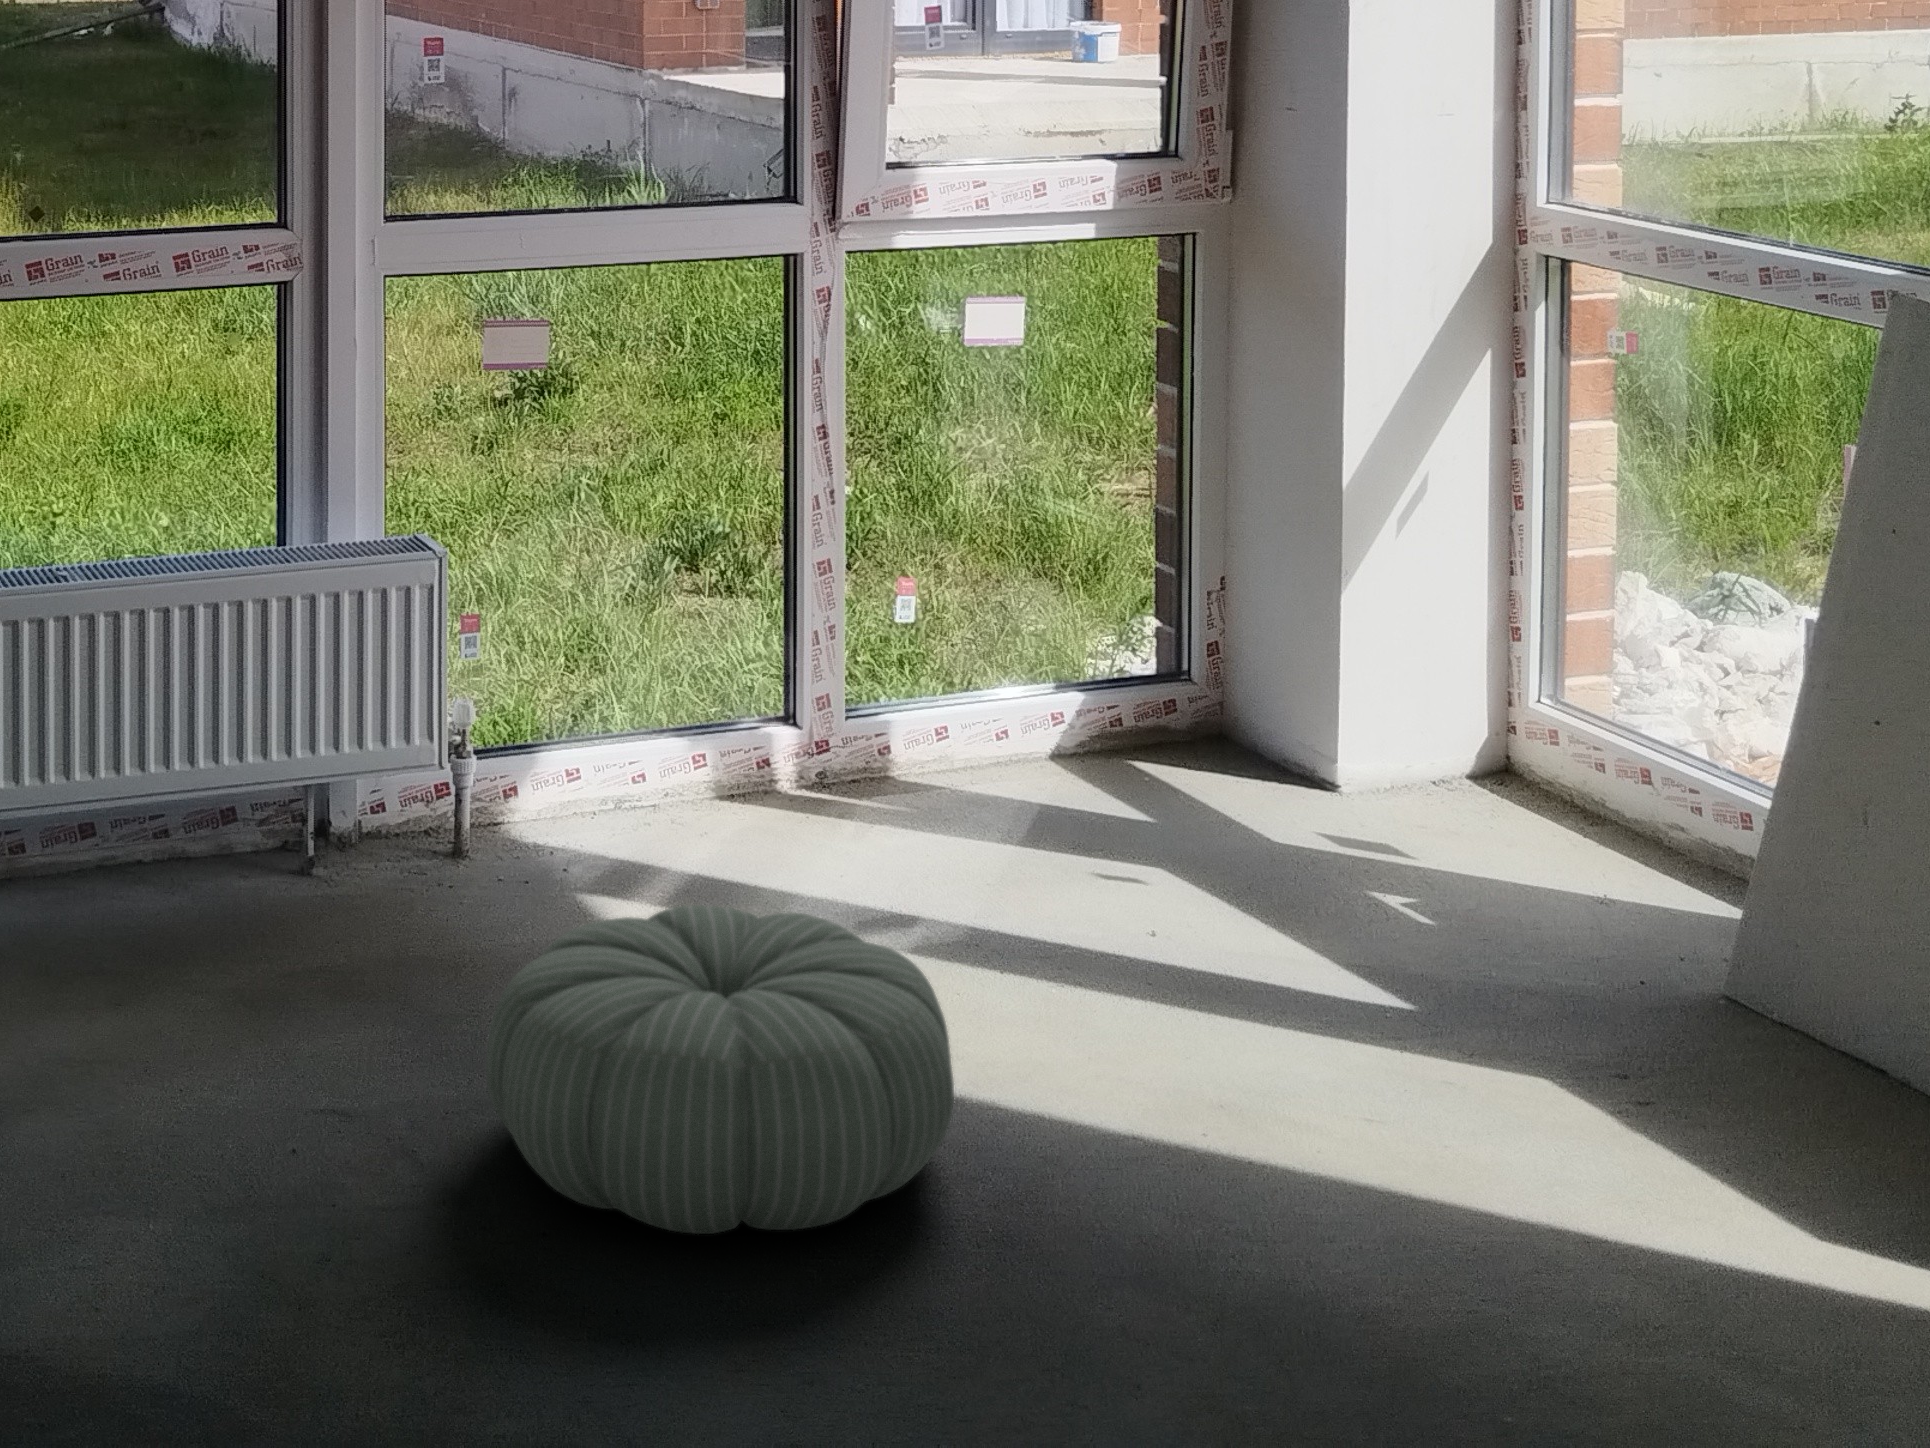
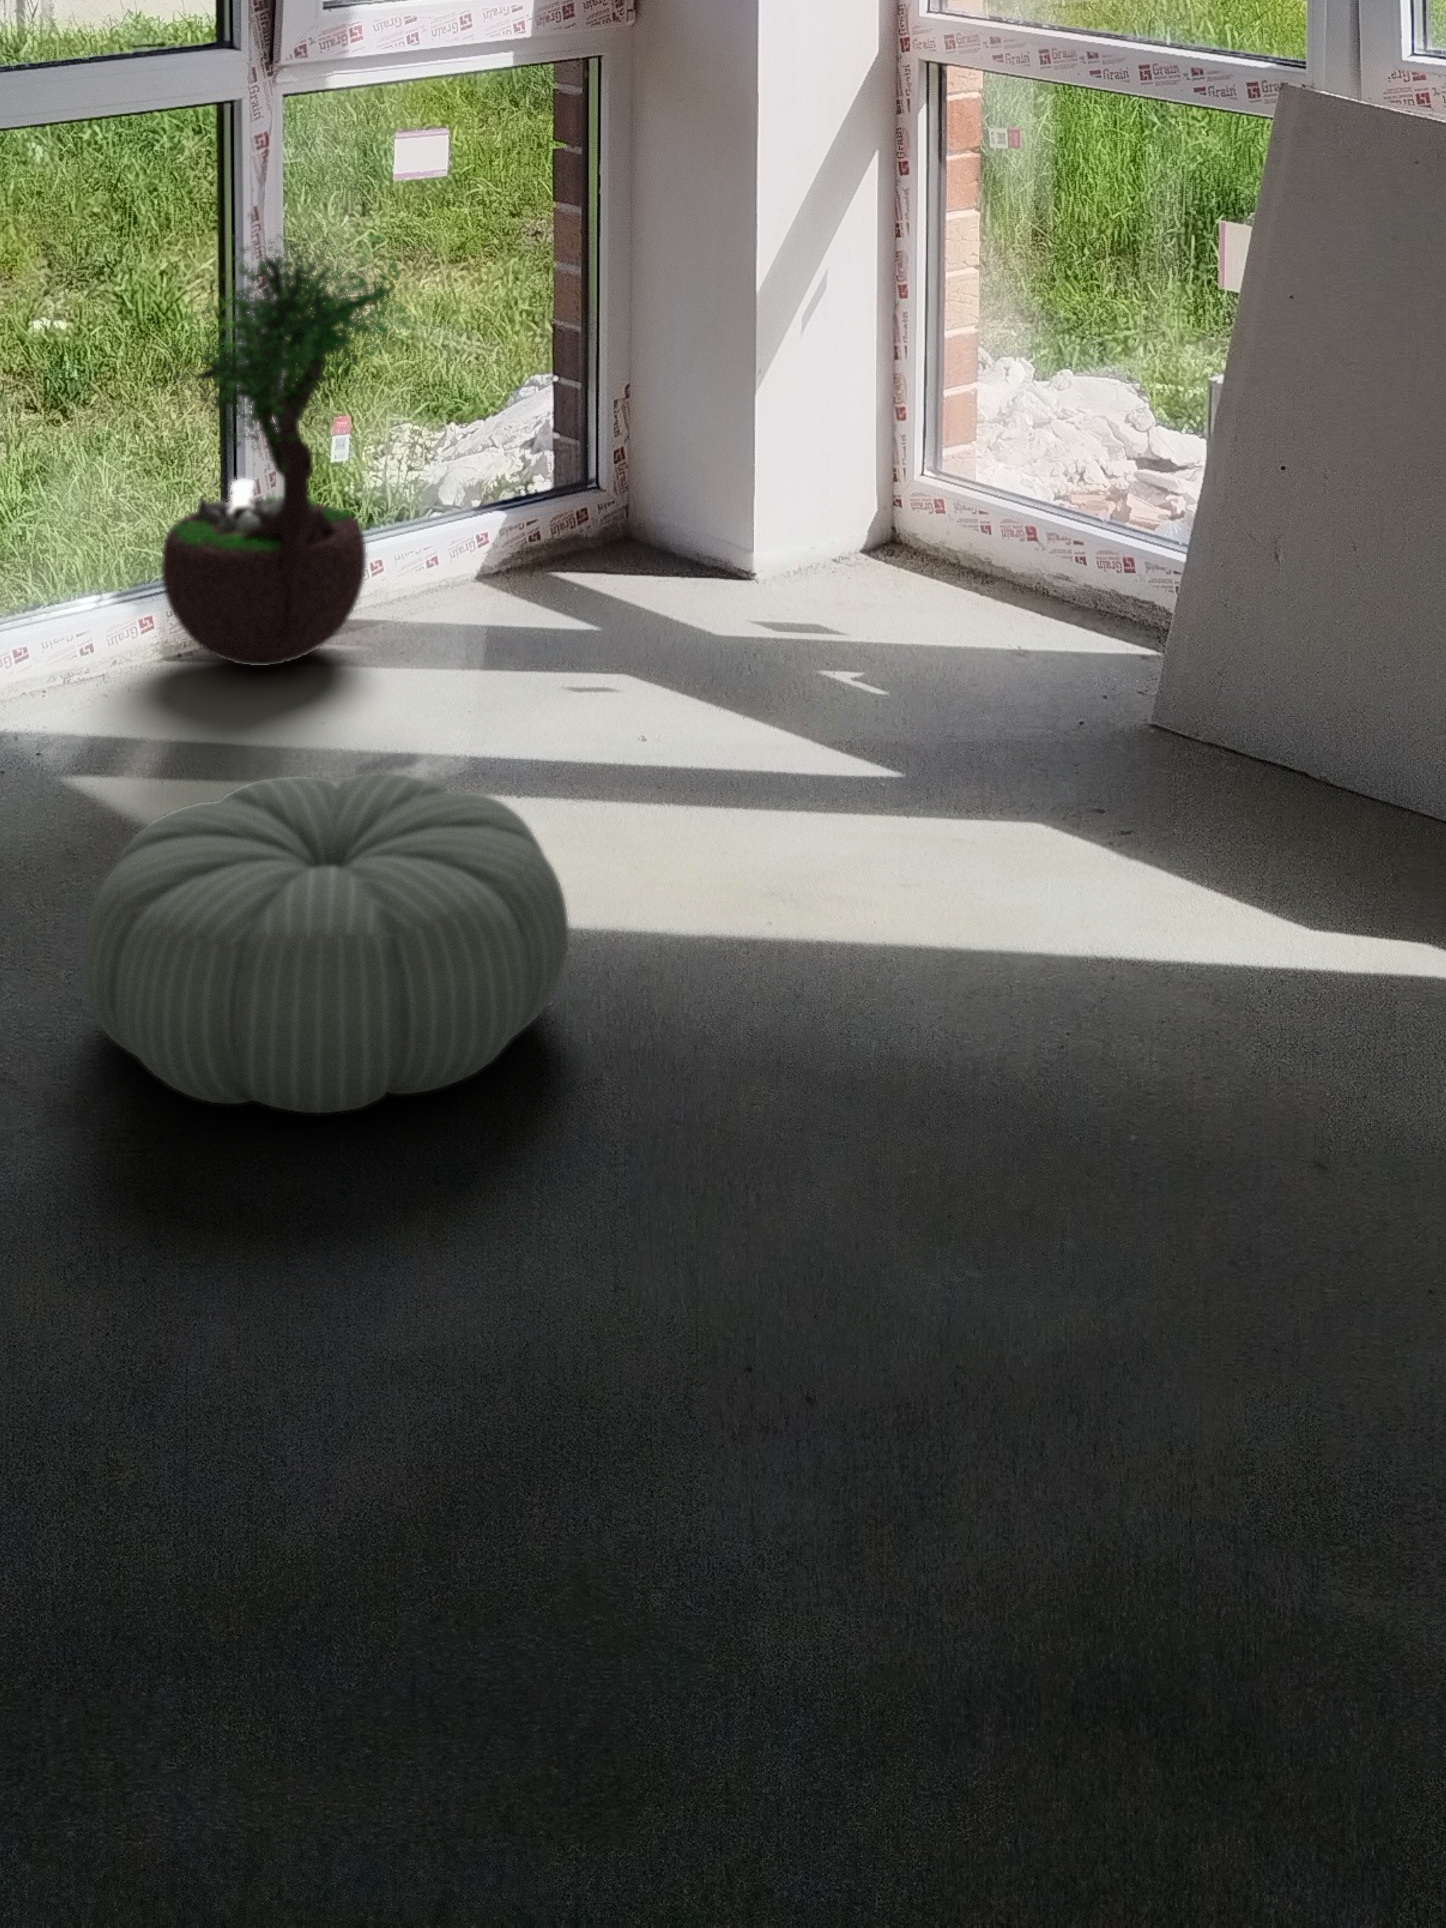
potted tree: none [690,363,957,814] -> present [156,237,420,666]

